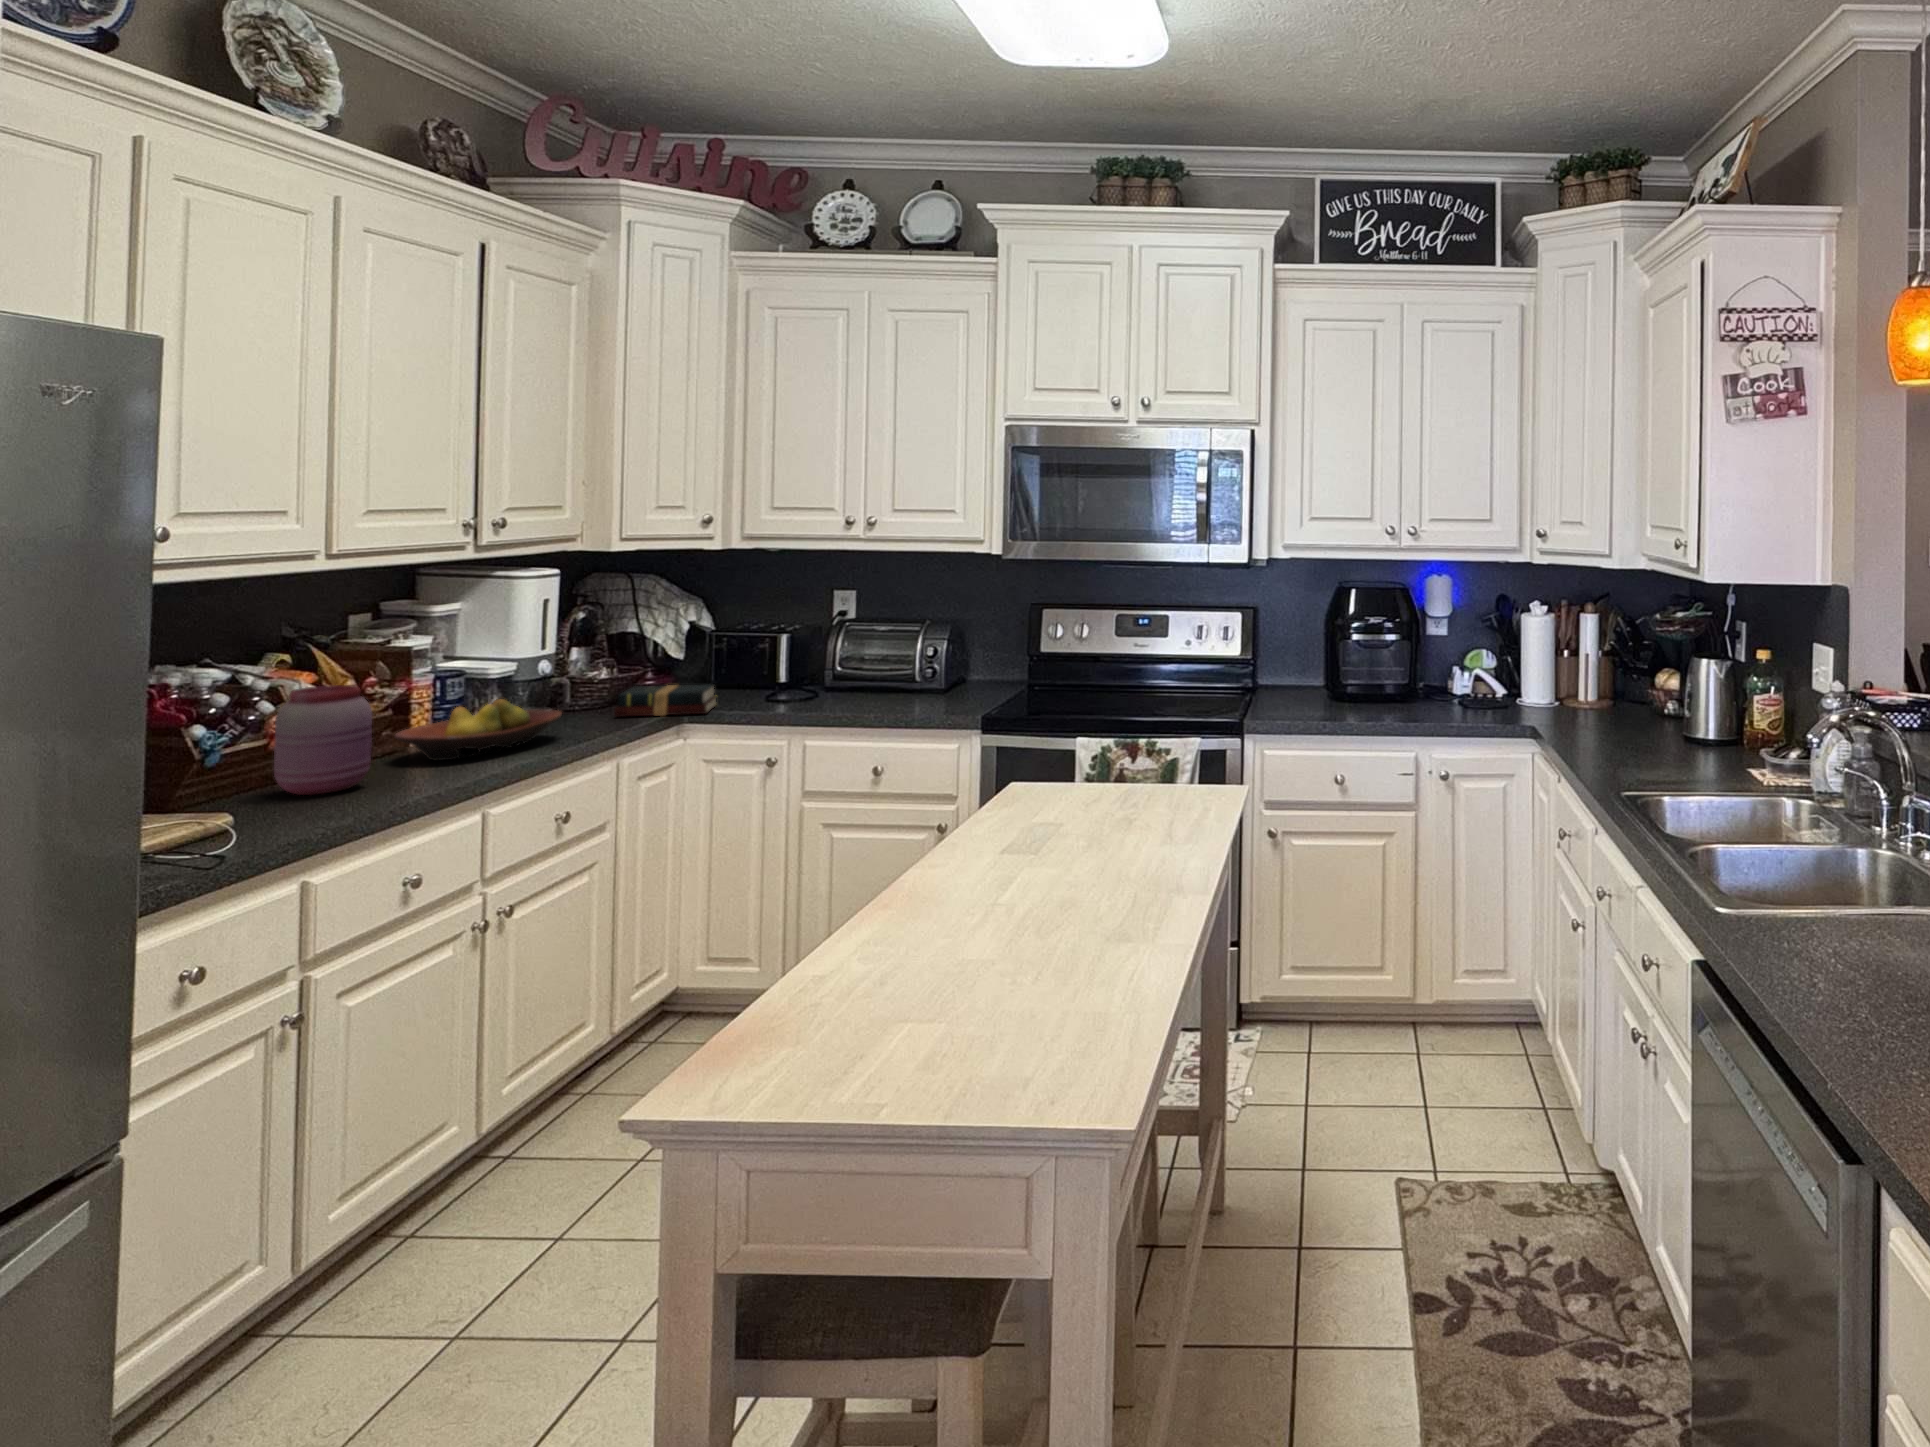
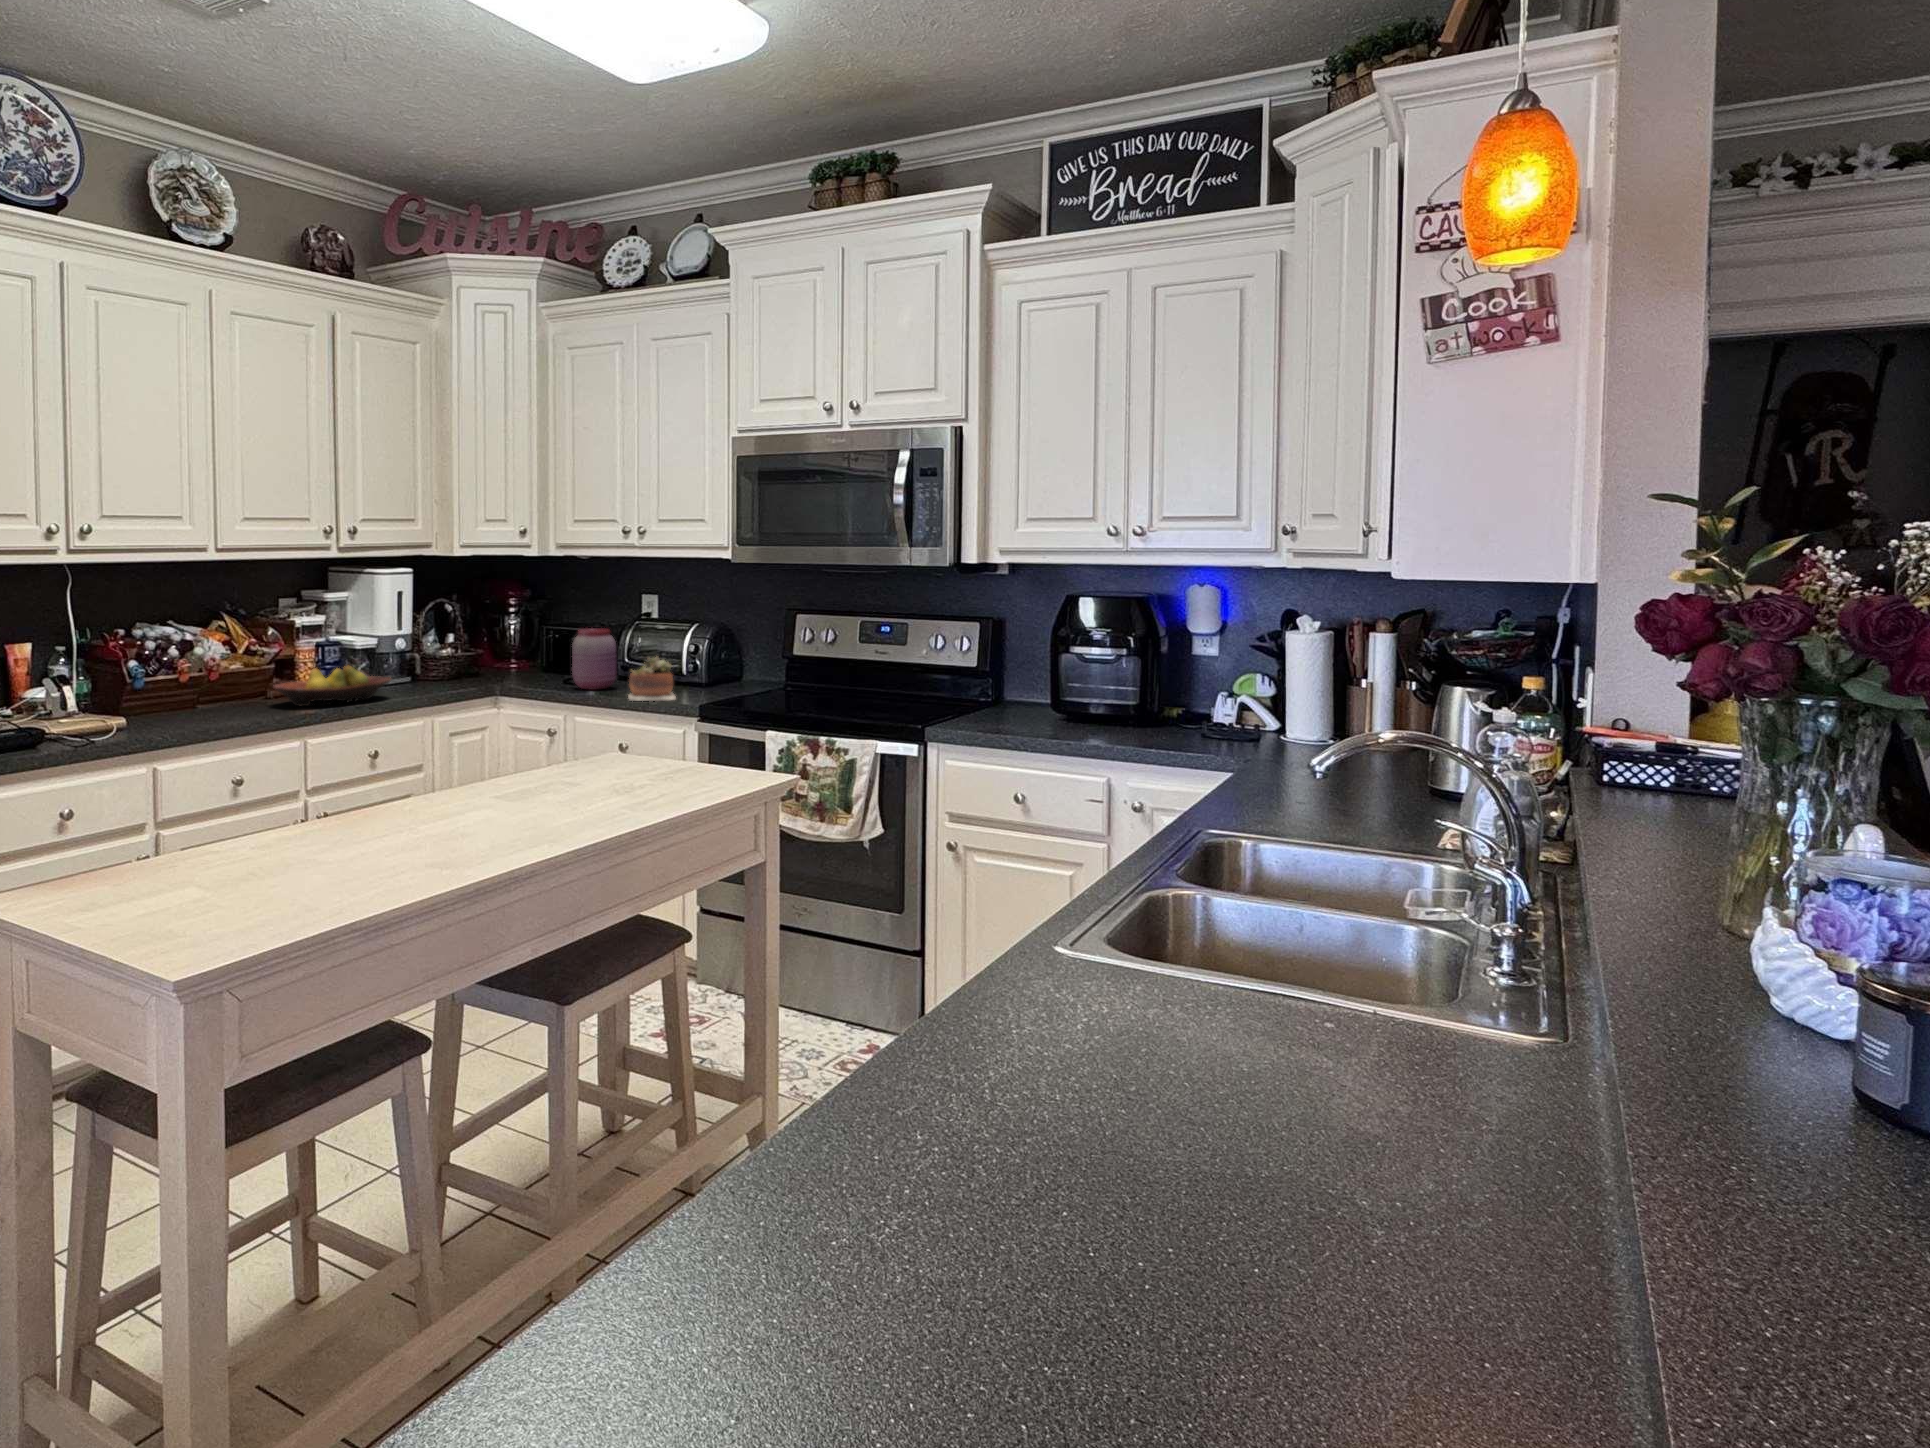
succulent plant: none [874,662,940,716] -> present [628,657,676,701]
jar: present [274,685,372,795] -> present [572,628,616,690]
hardback book: present [614,685,716,717] -> none [445,666,527,690]

